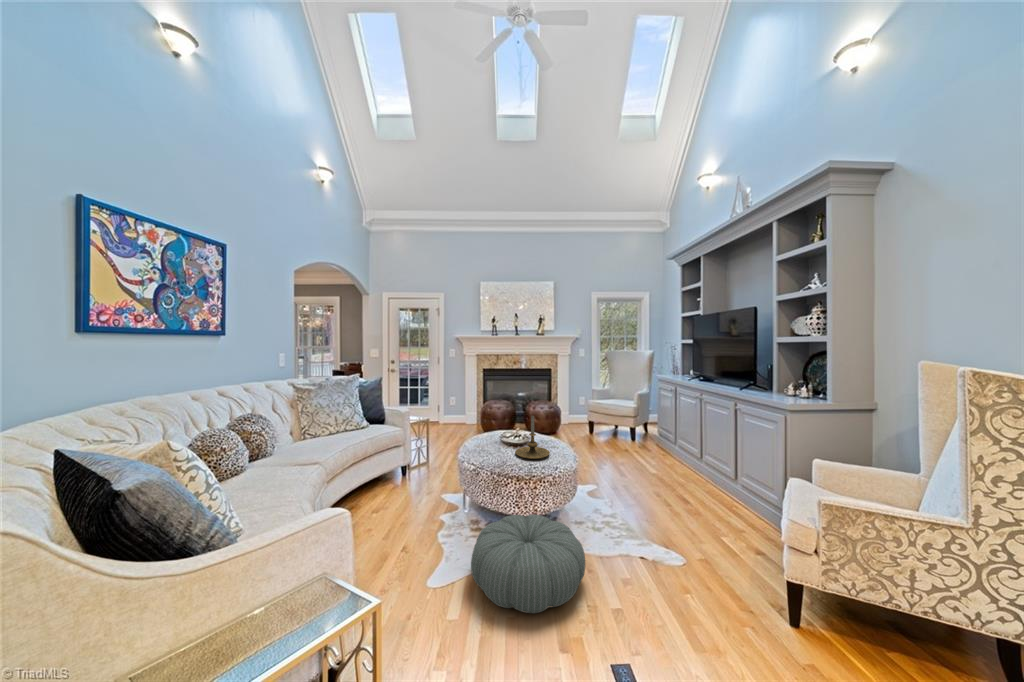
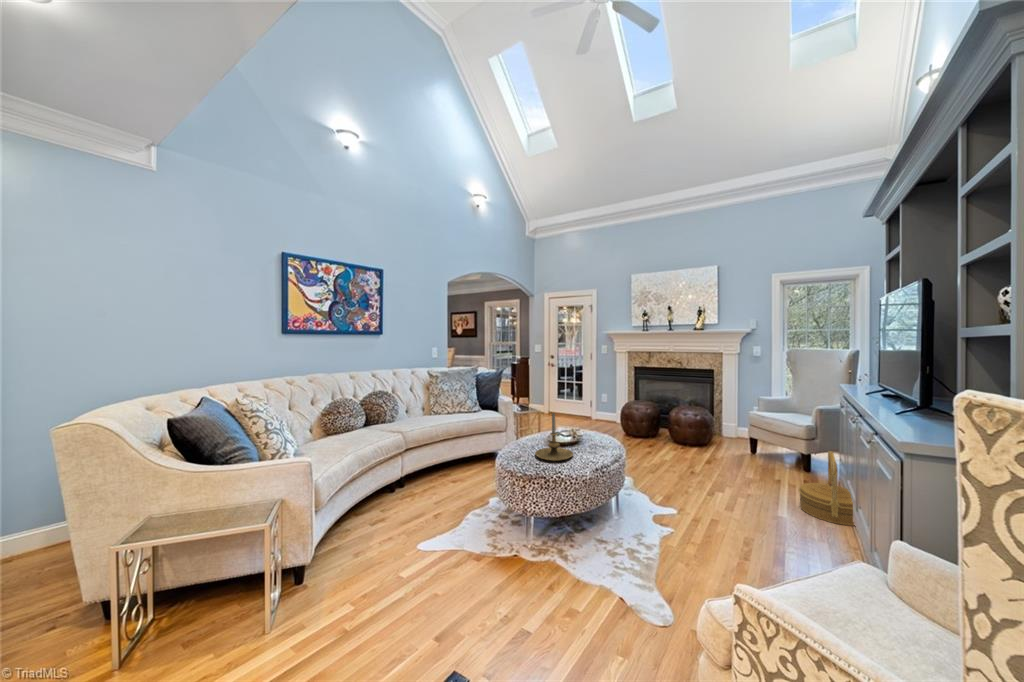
woven basket: none [641,419,678,465] -> present [799,451,854,526]
pouf: present [471,514,585,613] -> none [415,508,534,607]

